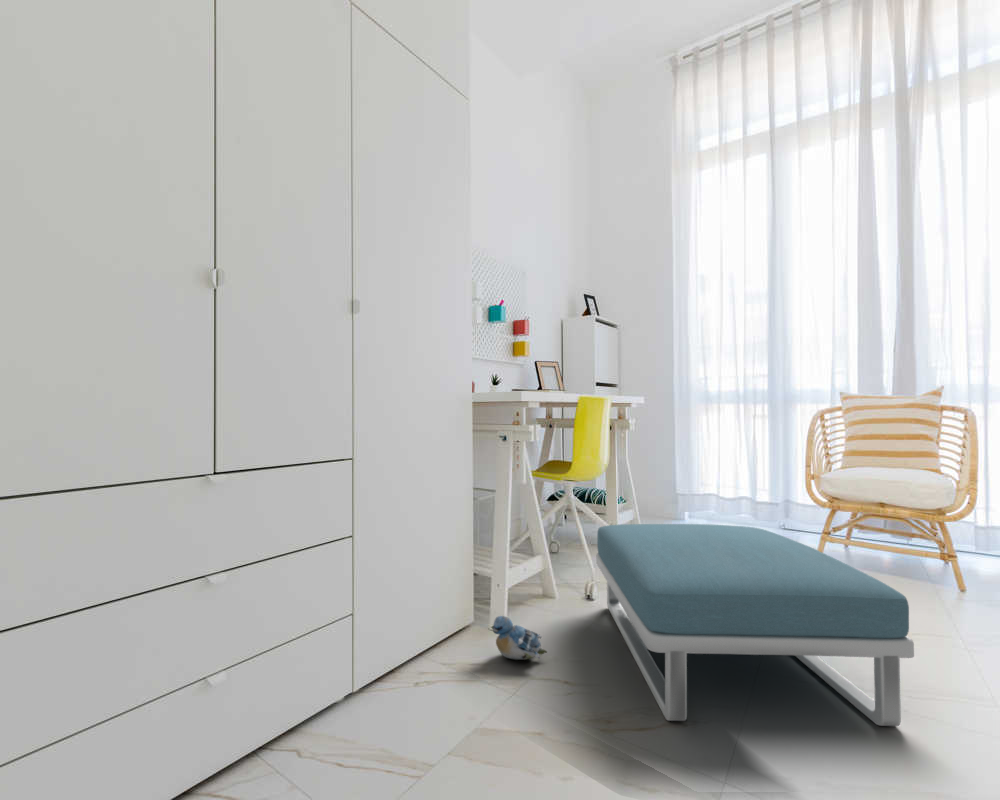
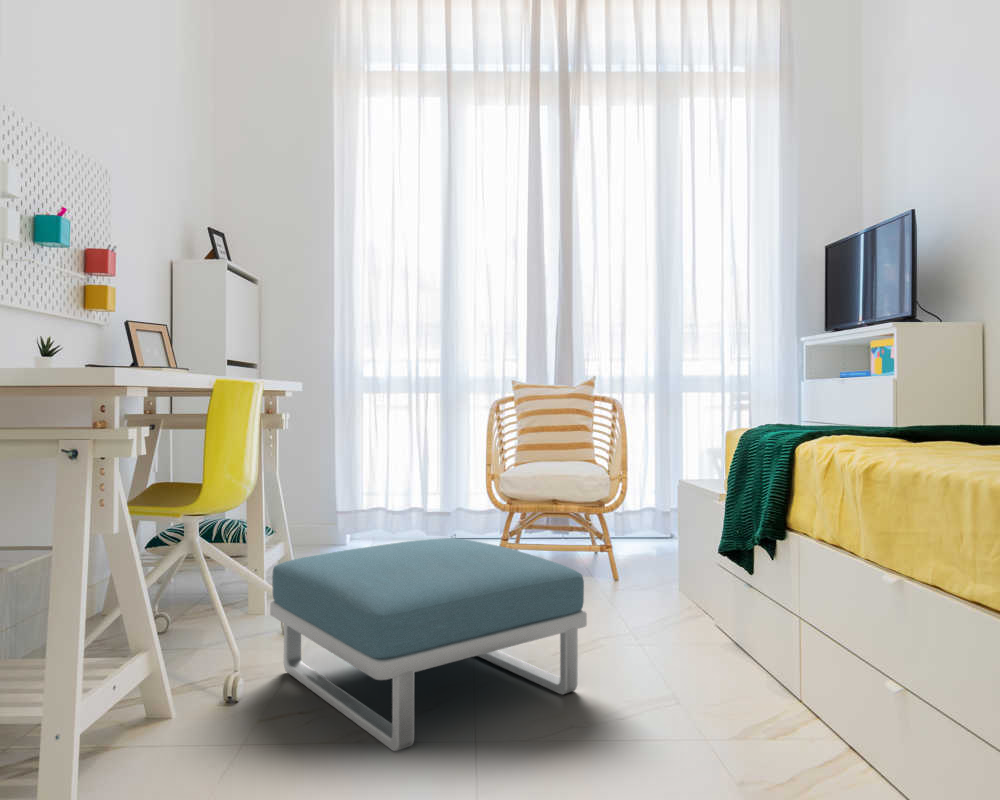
plush toy: present [491,616,547,660] -> none [149,705,234,760]

